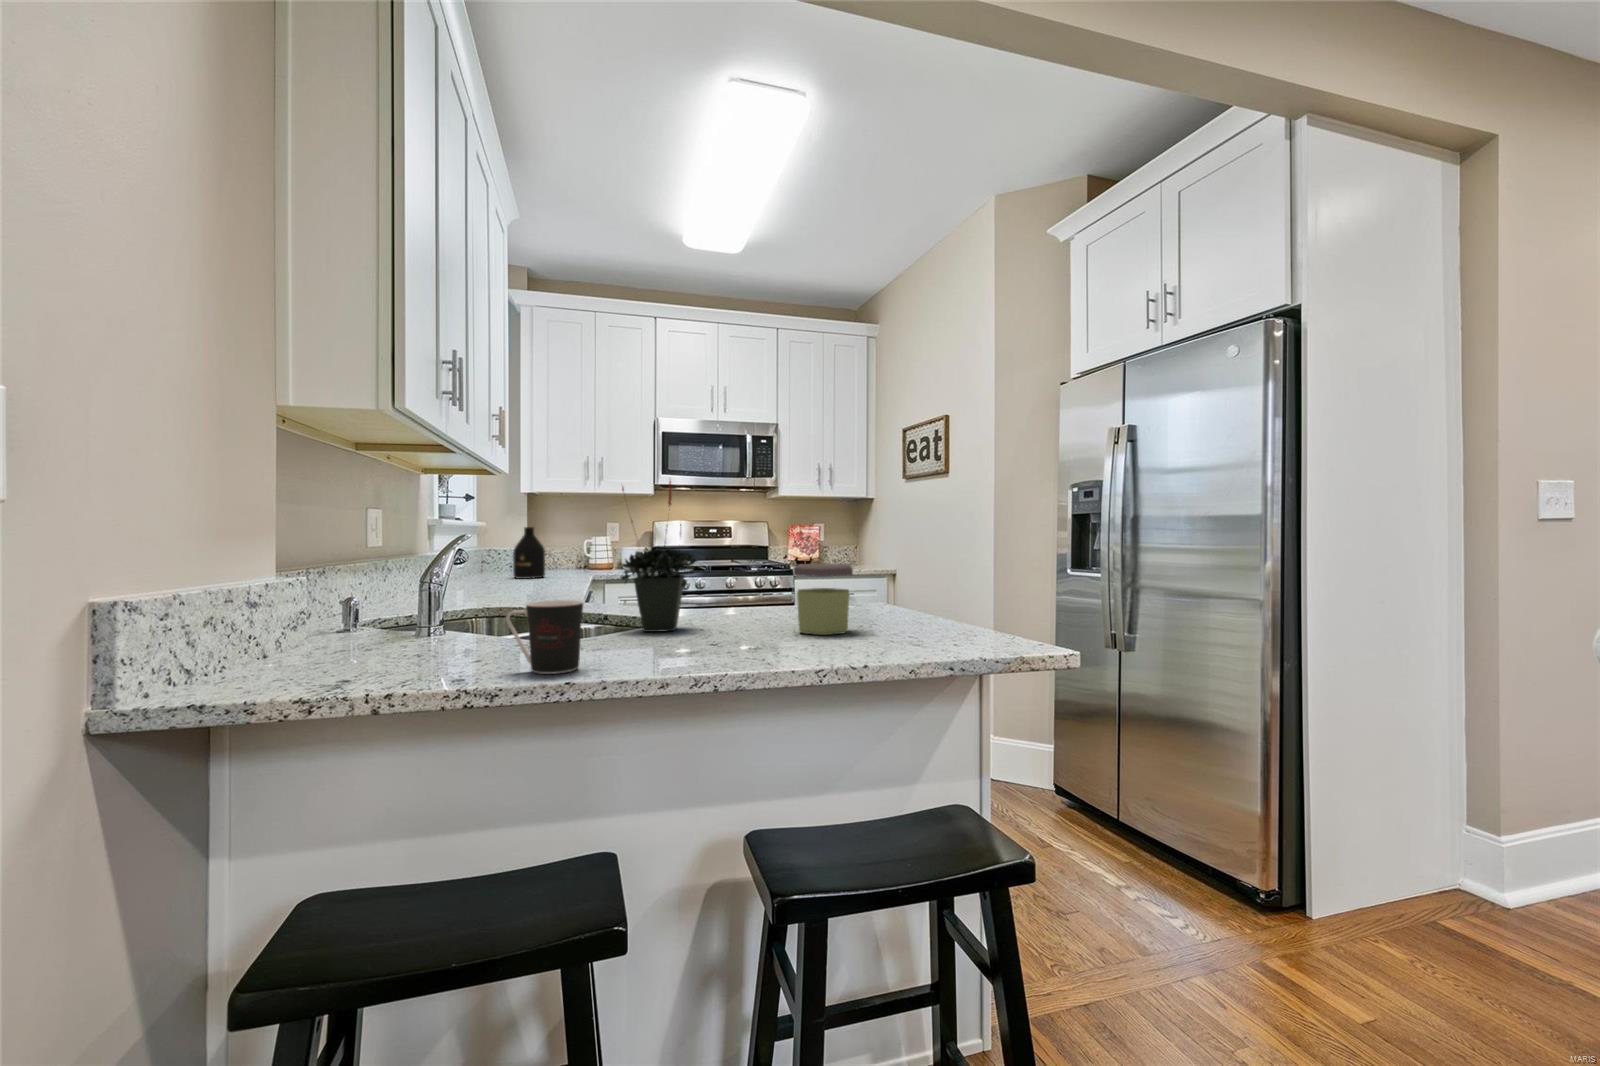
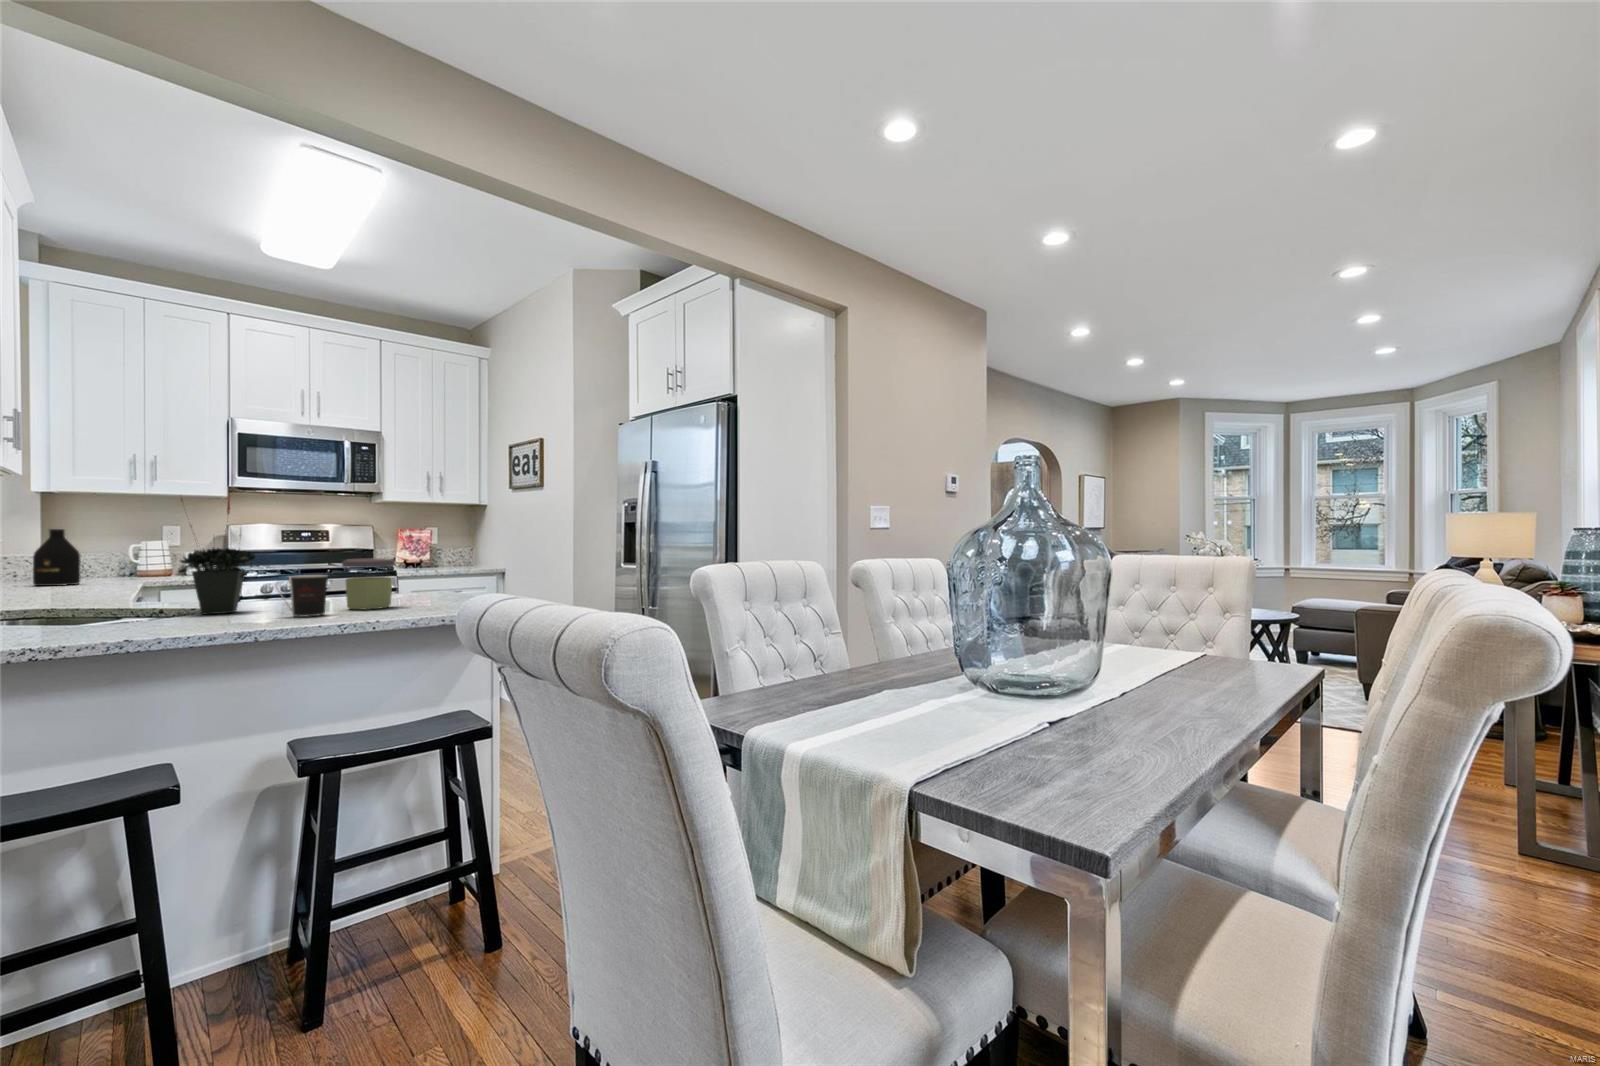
coffee cup: present [506,600,583,674] -> present [275,575,328,617]

